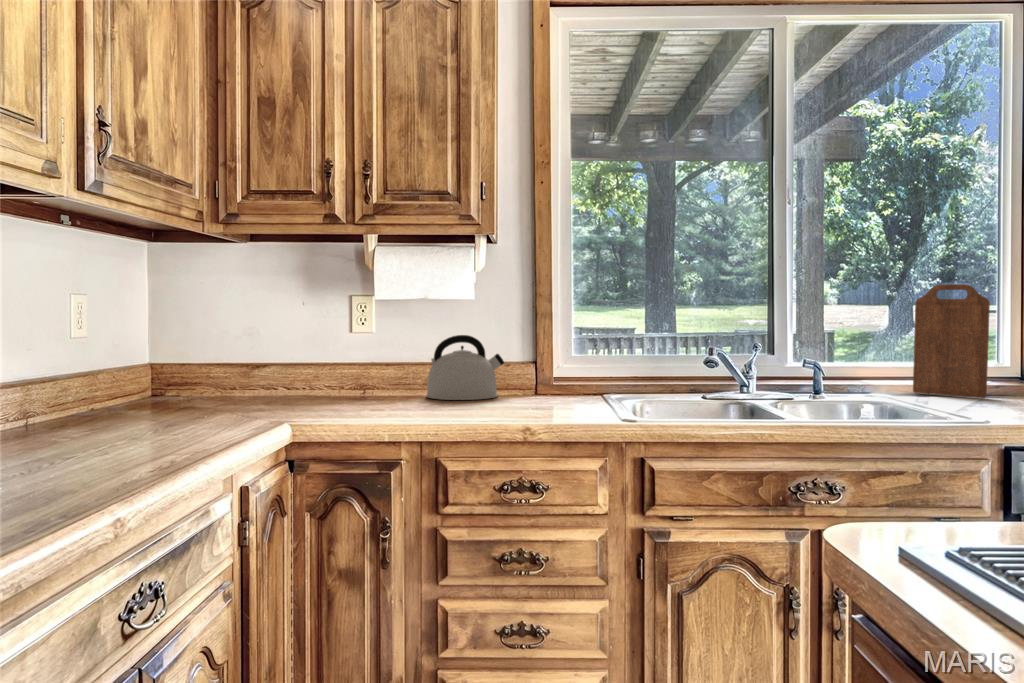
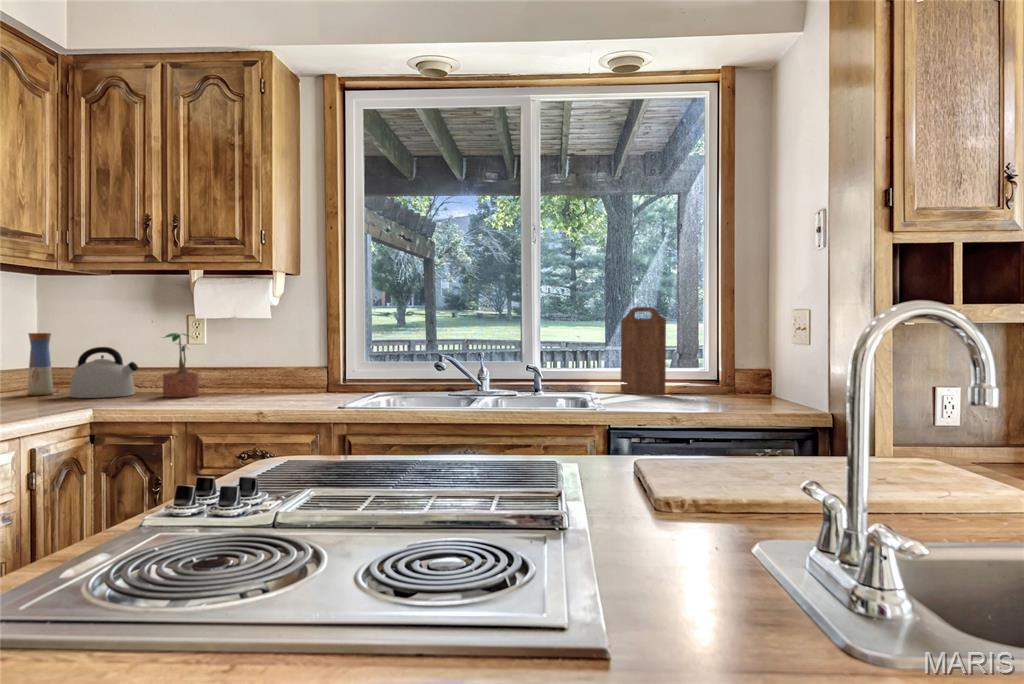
vase: none [149,319,181,402] -> present [27,333,53,395]
potted plant: none [335,319,380,404] -> present [163,333,199,397]
kettle: present [426,335,504,400] -> present [69,347,138,398]

